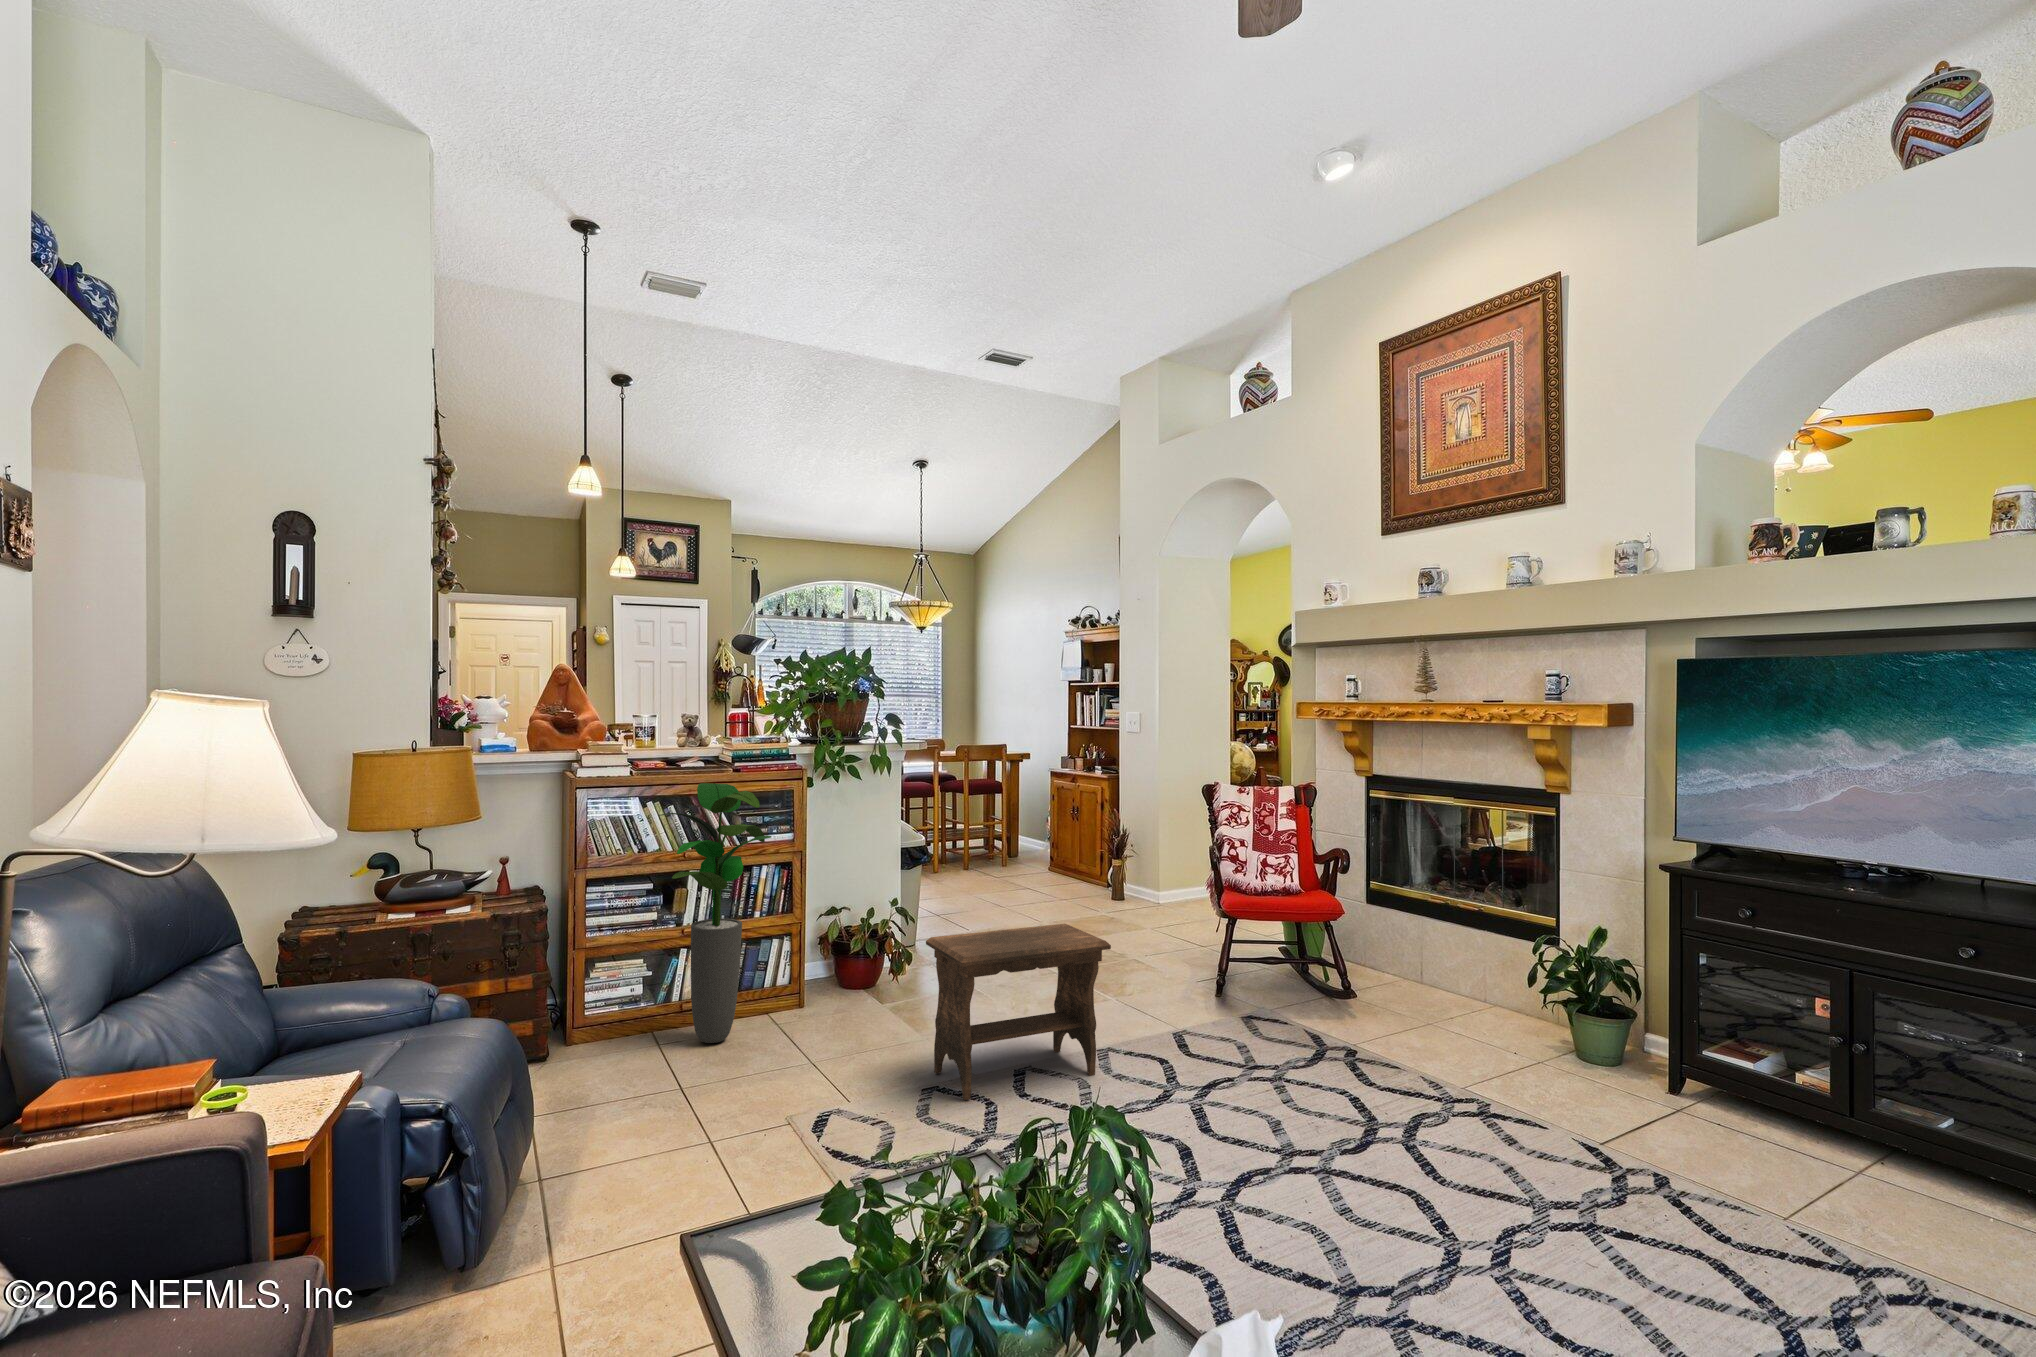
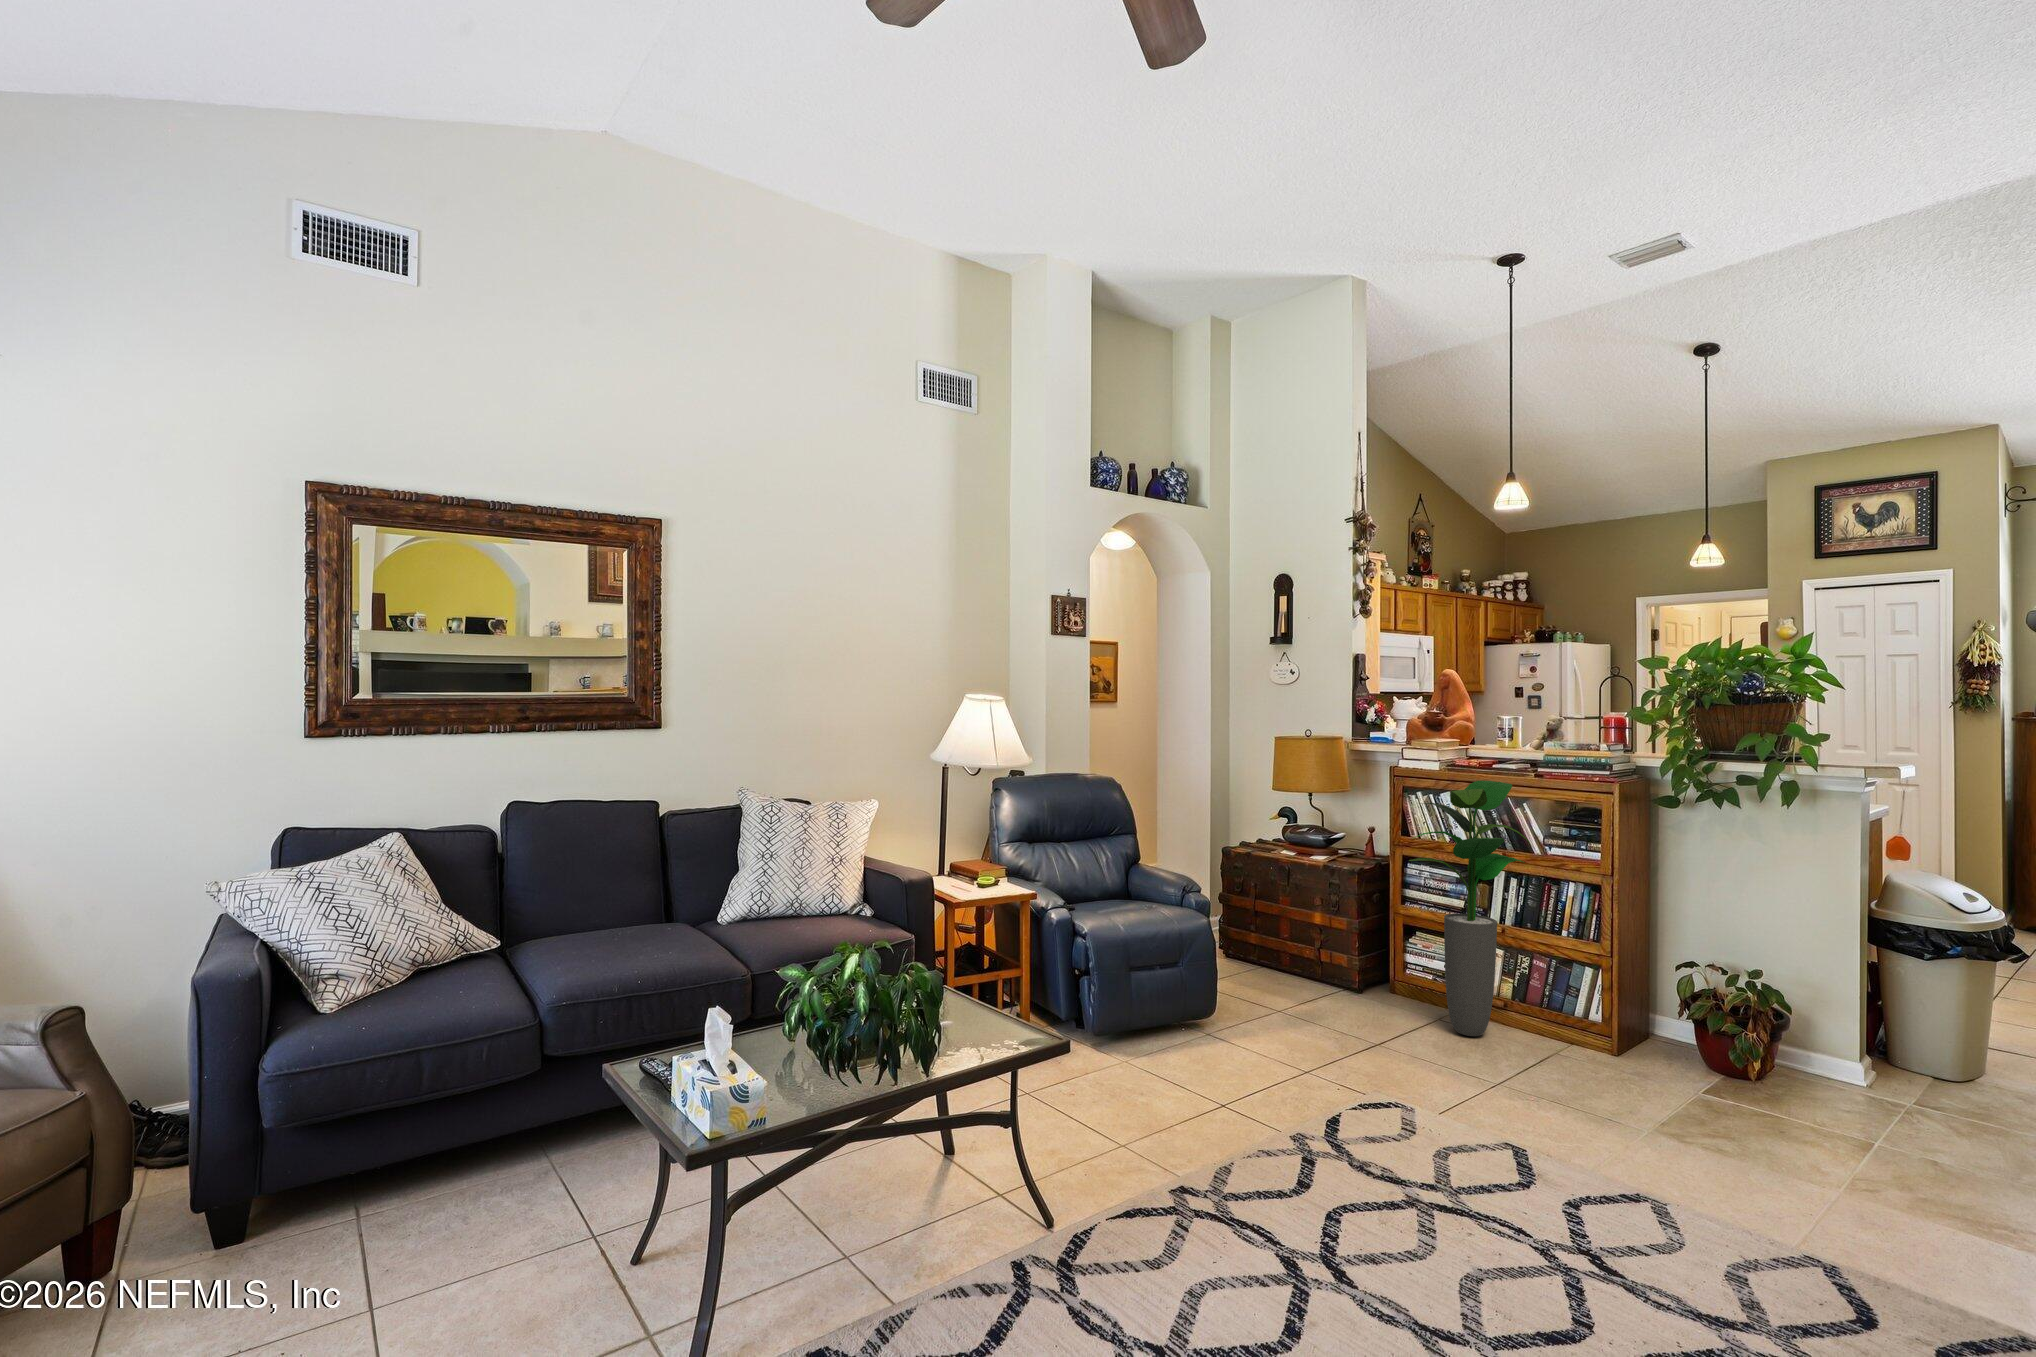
footstool: present [926,924,1111,1100] -> none [1493,974,1777,1240]

